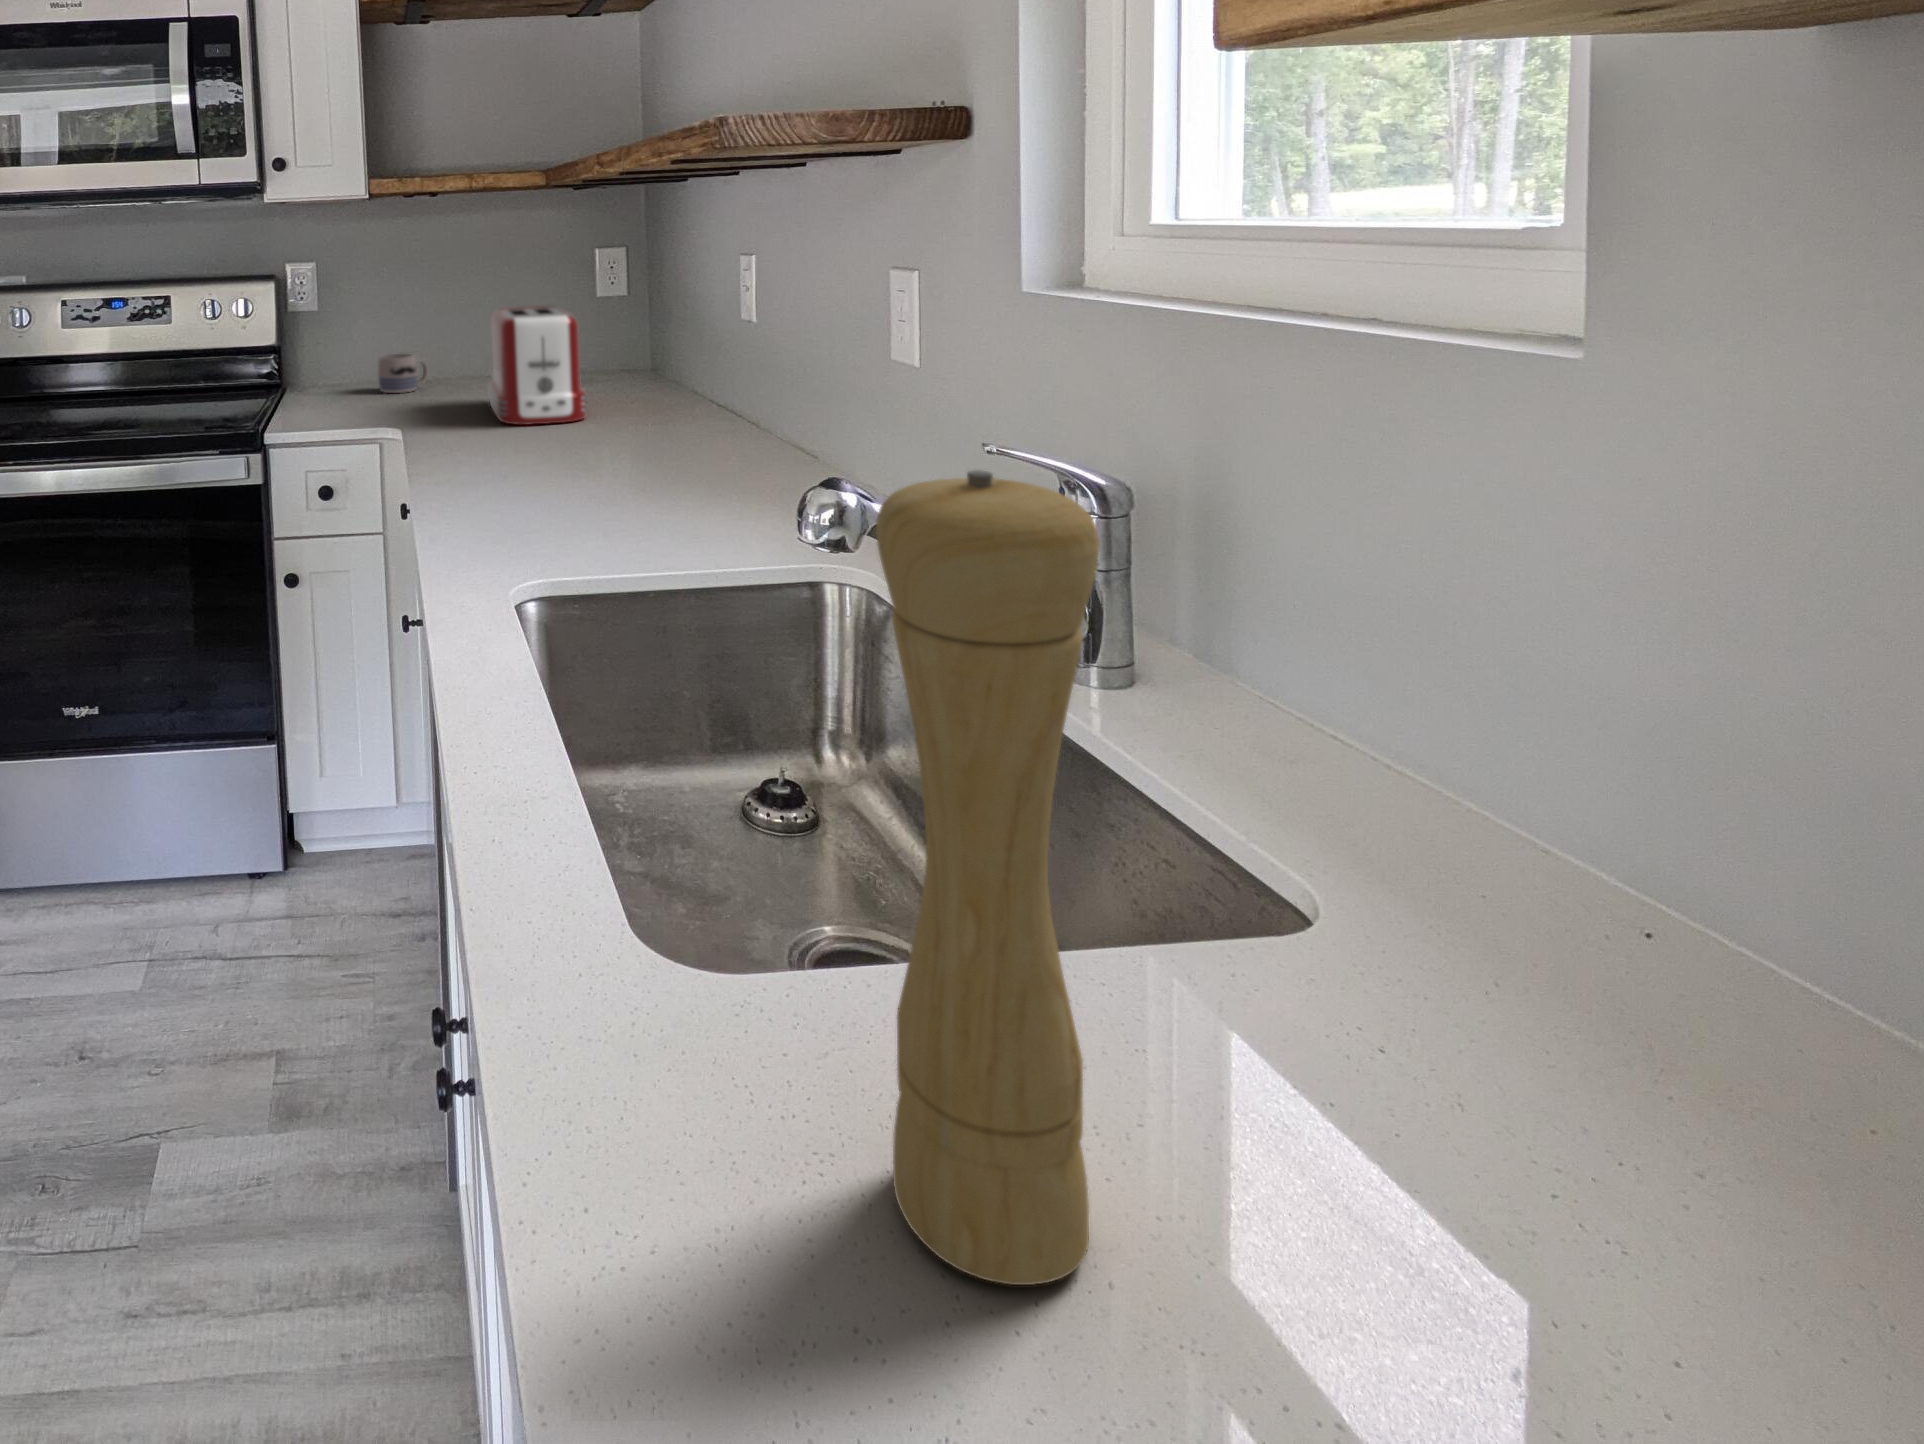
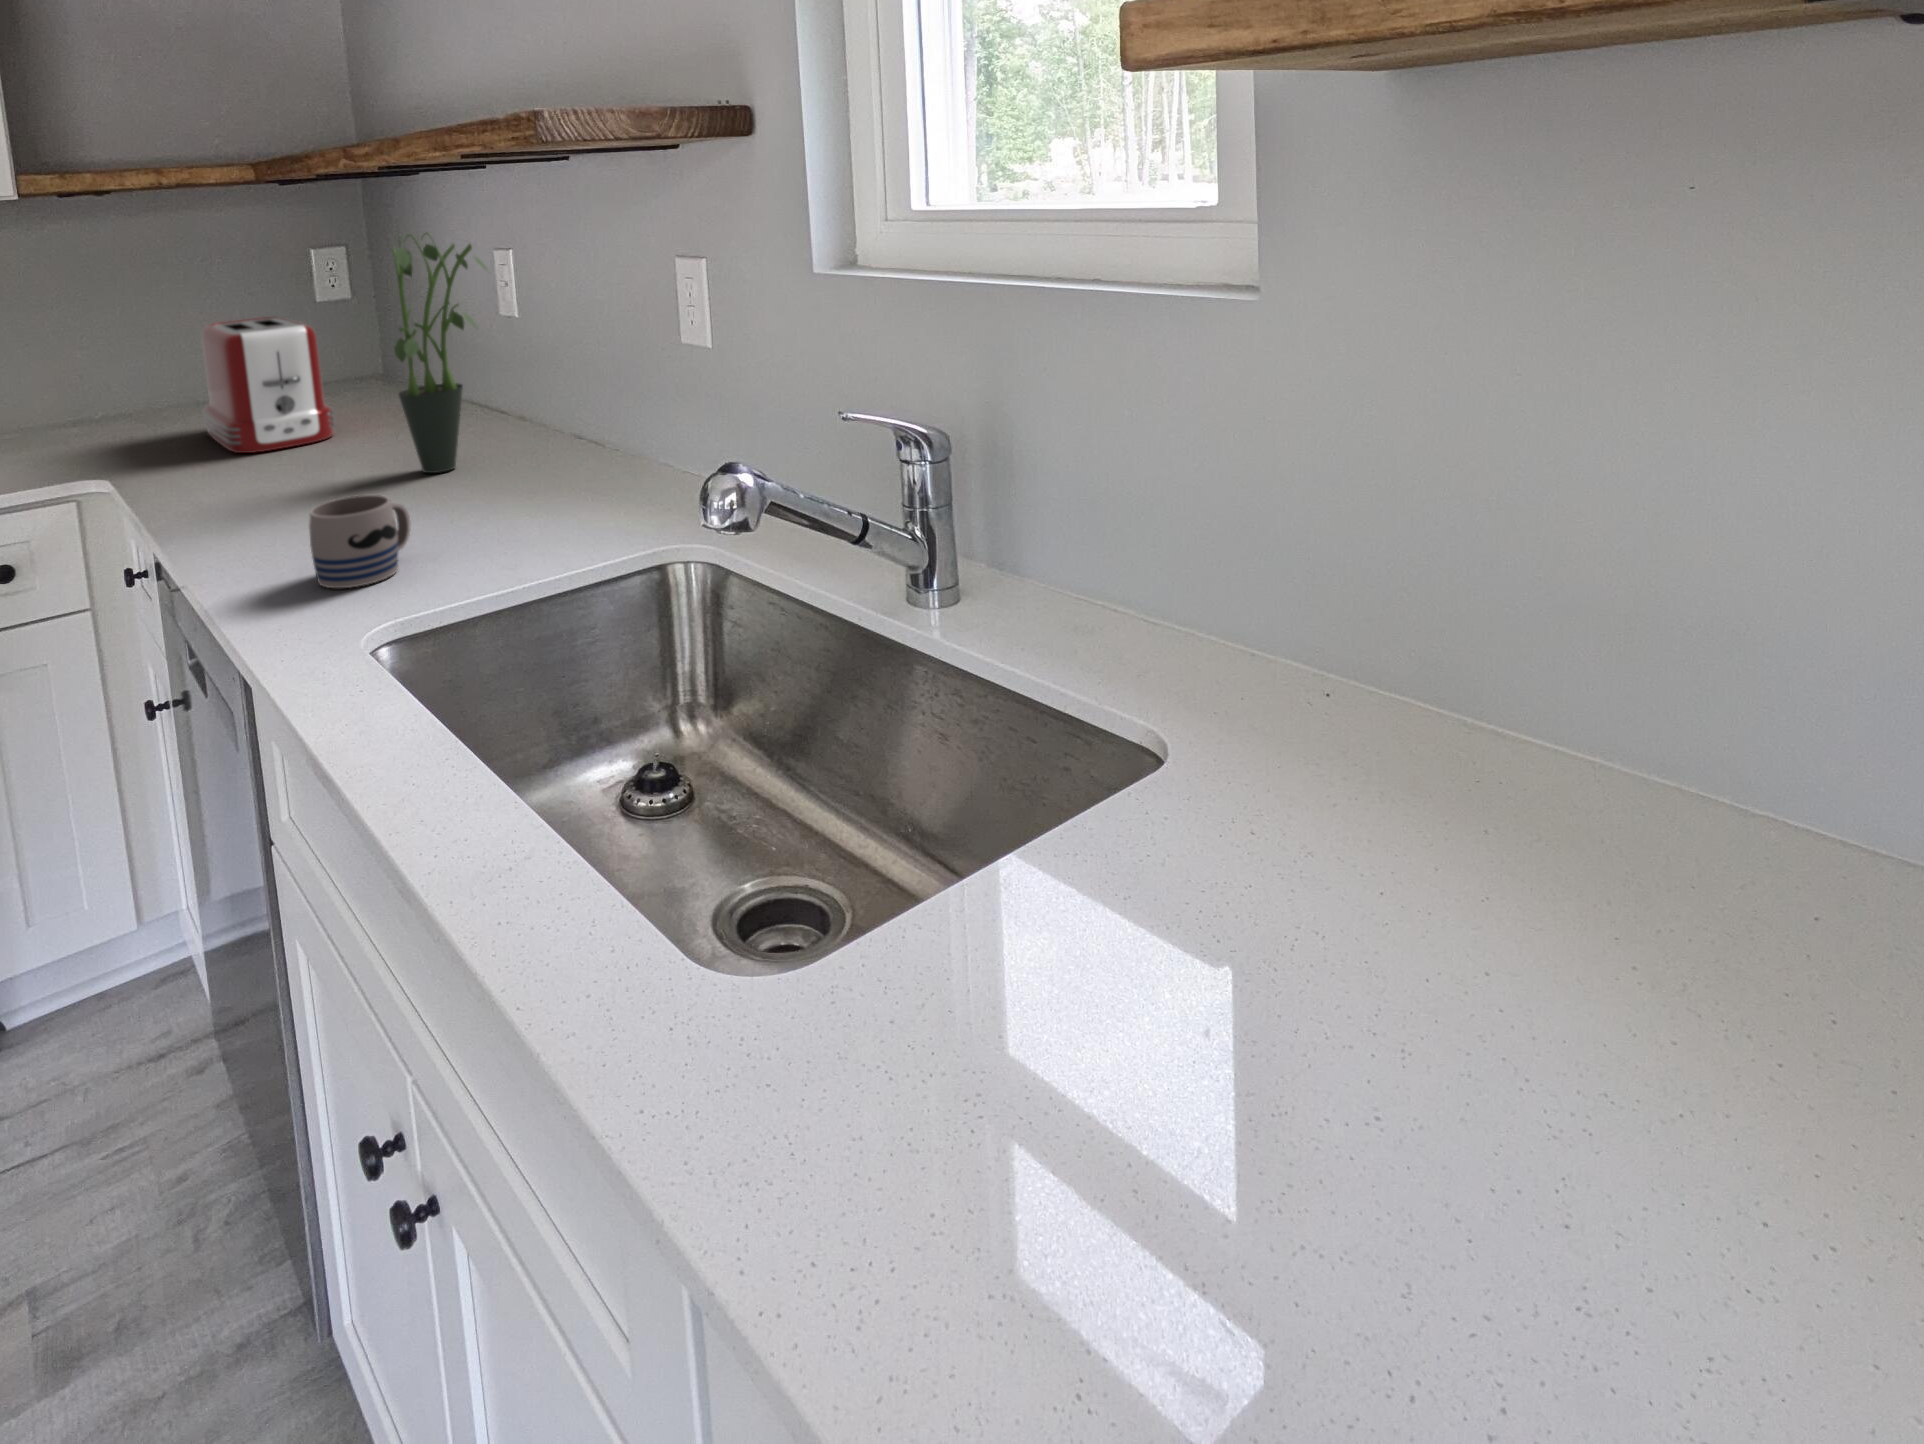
potted plant: none [623,234,716,463] -> present [392,233,487,473]
mug: present [378,353,428,393] -> present [309,495,411,588]
pepper mill: present [876,470,1100,1285] -> none [1015,443,1213,1173]

